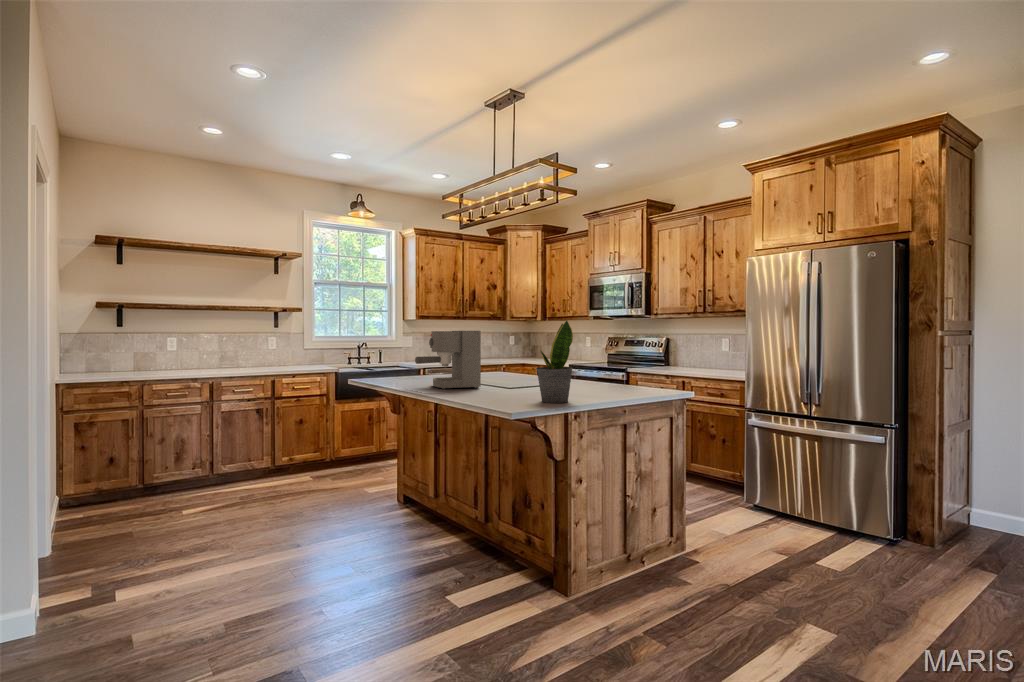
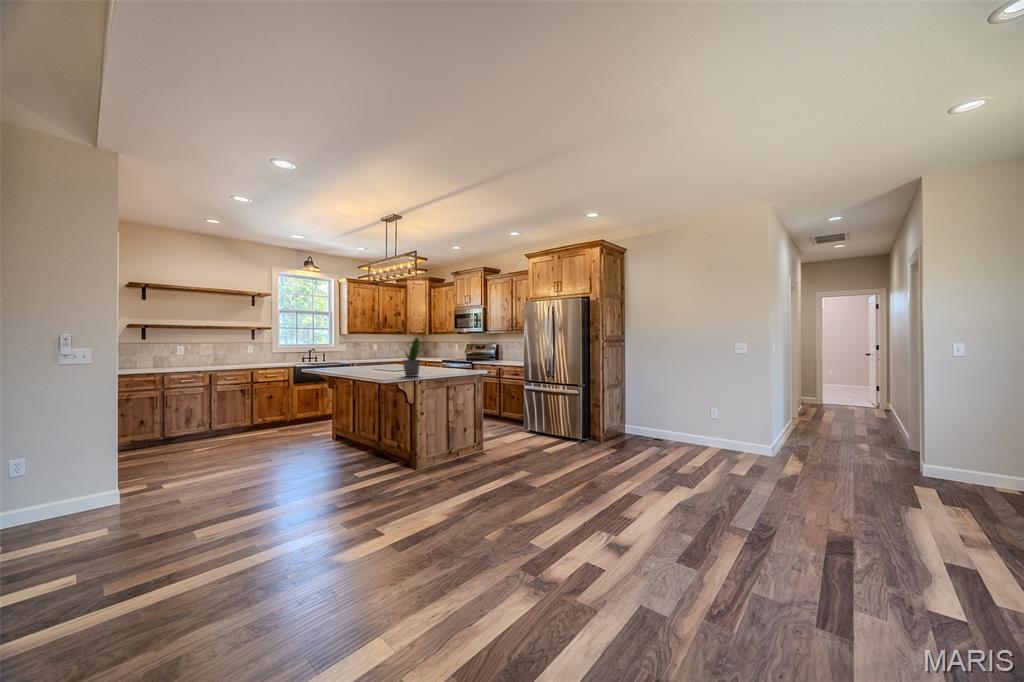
coffee maker: present [415,331,481,389] -> none [341,341,378,373]

